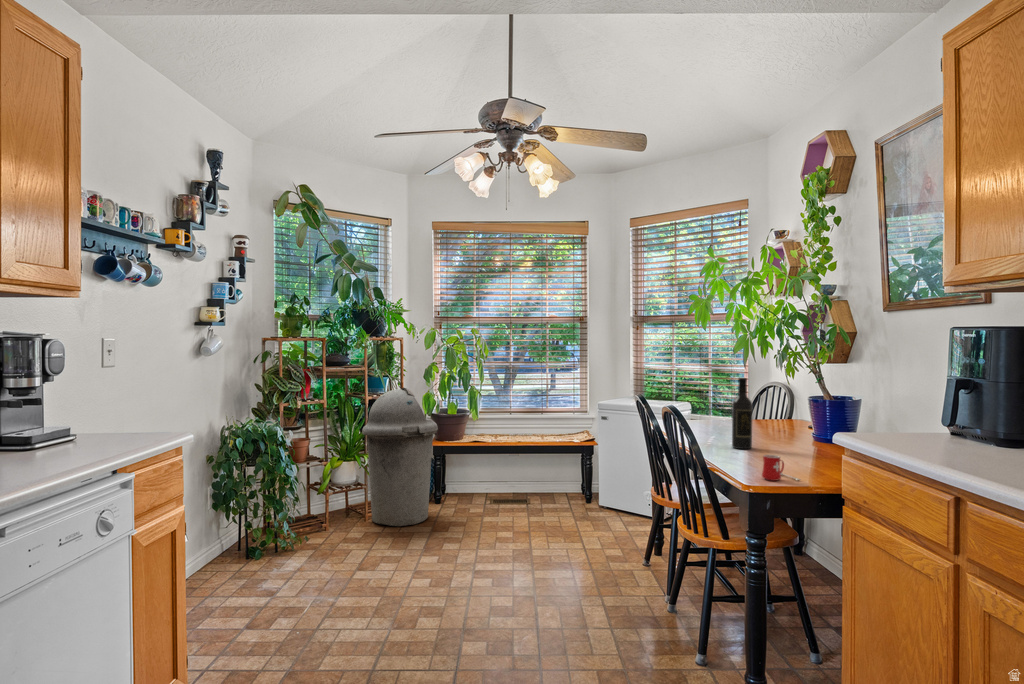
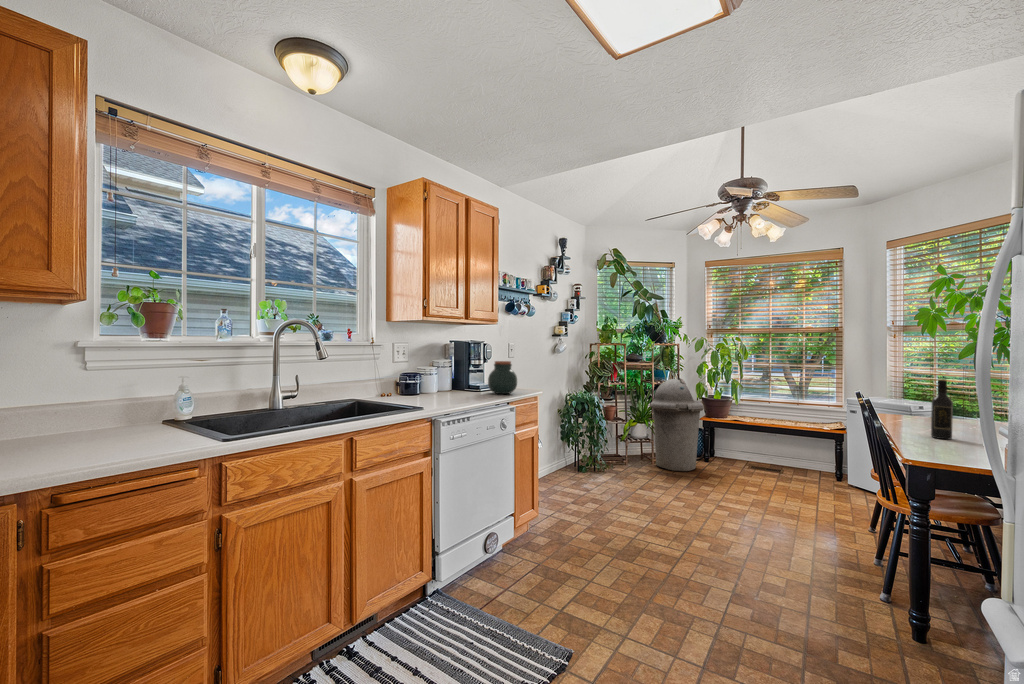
jar: none [56,376,134,449] -> present [488,361,517,394]
mug: present [762,455,800,481] -> none [922,438,960,461]

